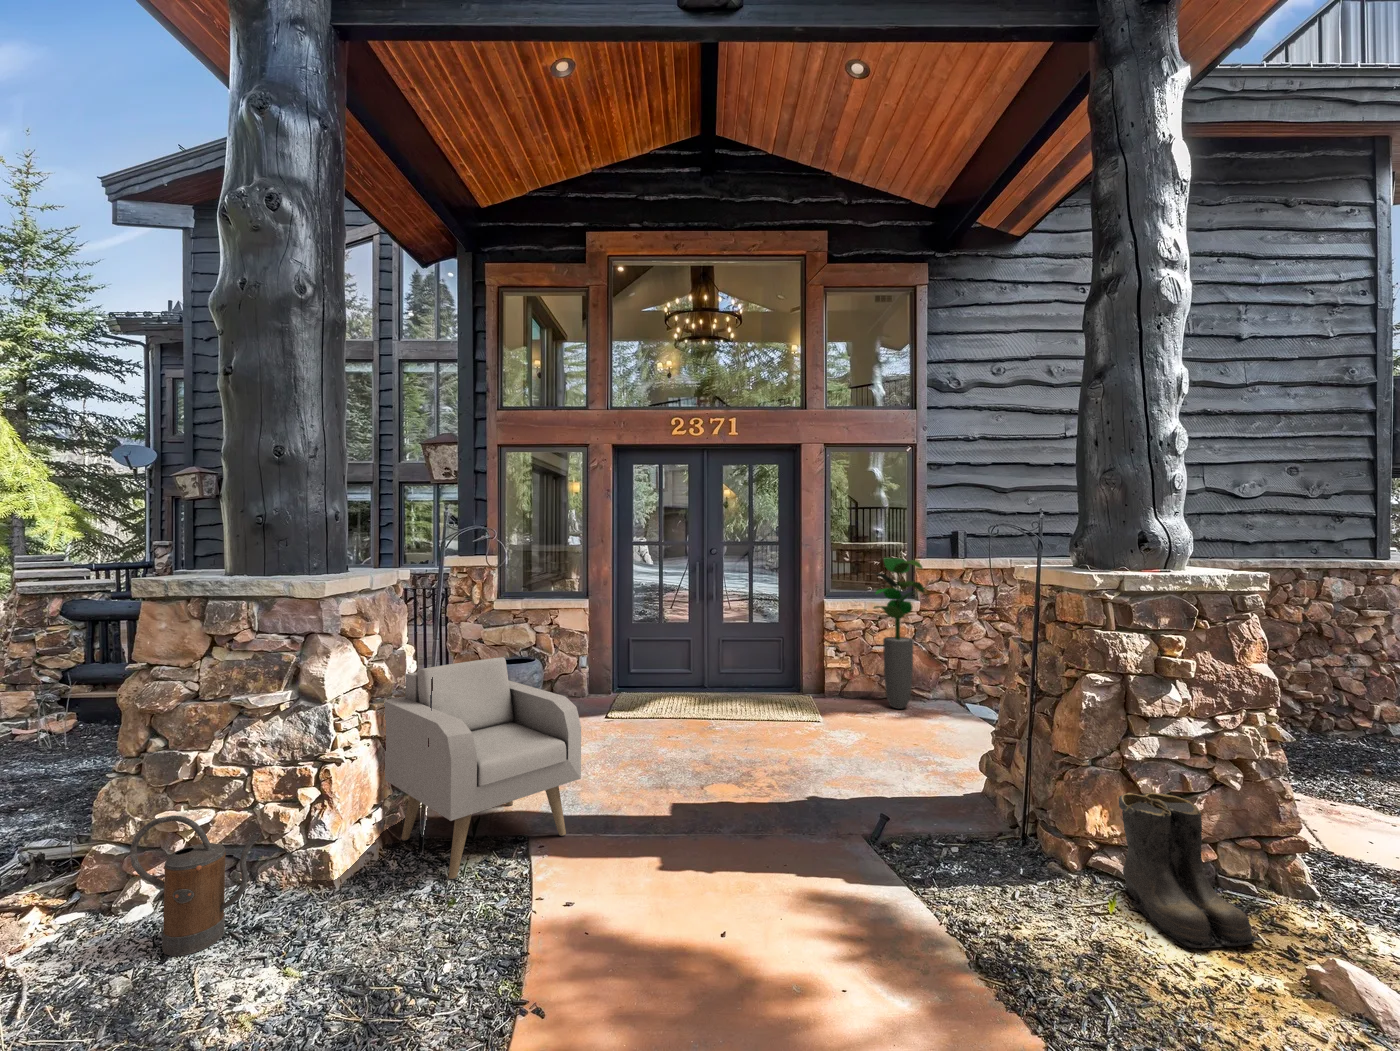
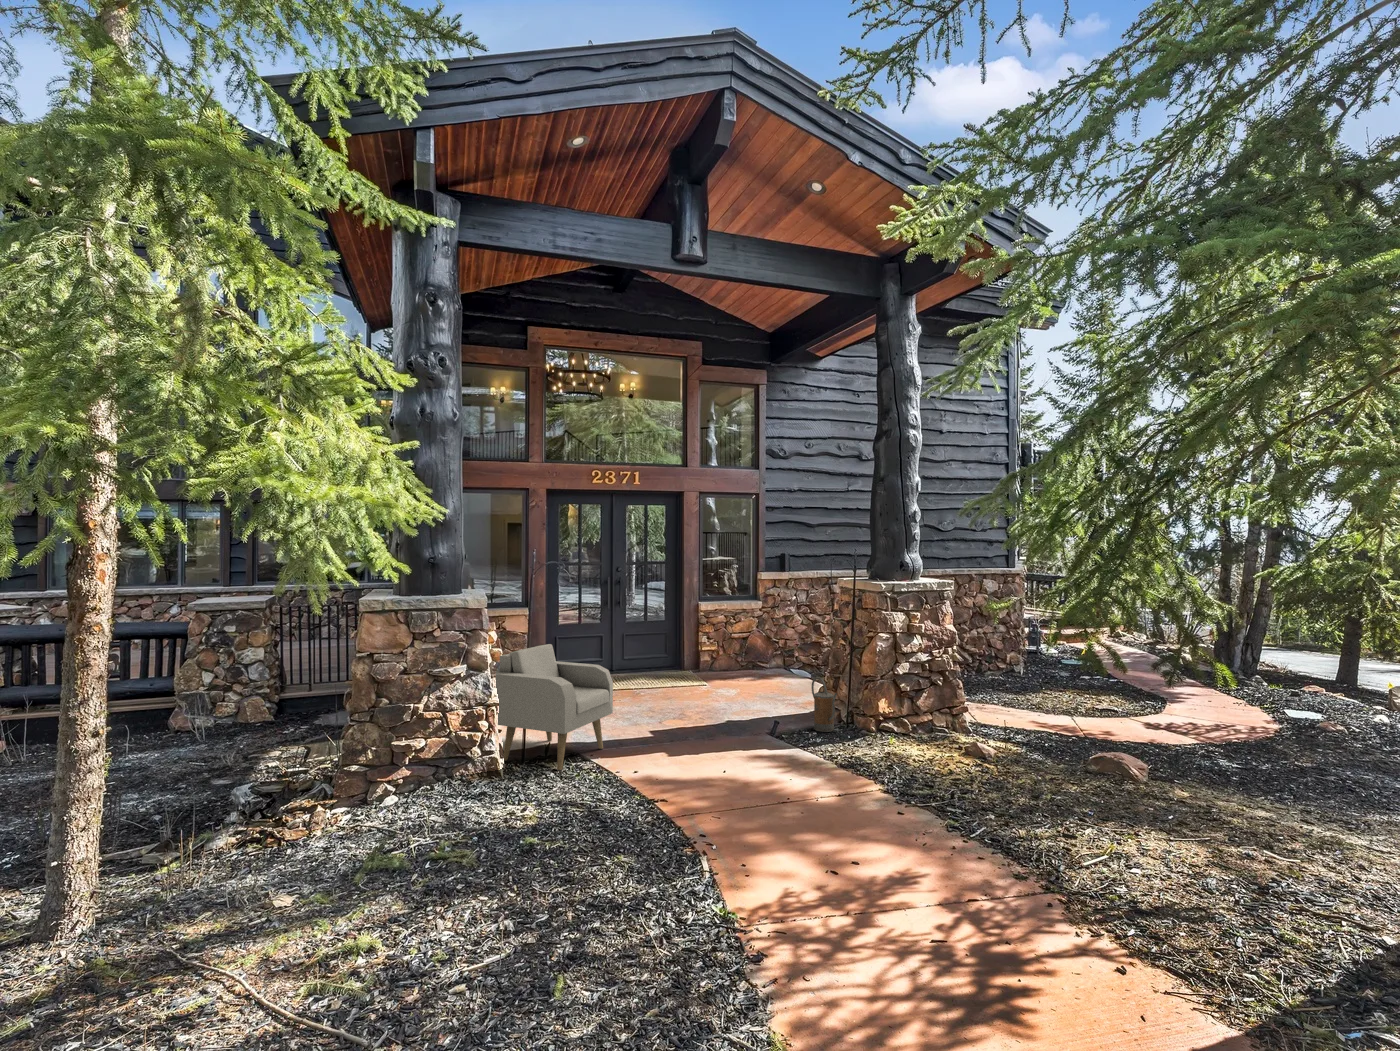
potted plant: present [874,557,925,709] -> none [728,572,773,676]
boots: present [1119,793,1261,948] -> none [893,689,950,750]
watering can: present [130,816,261,956] -> present [812,677,837,732]

